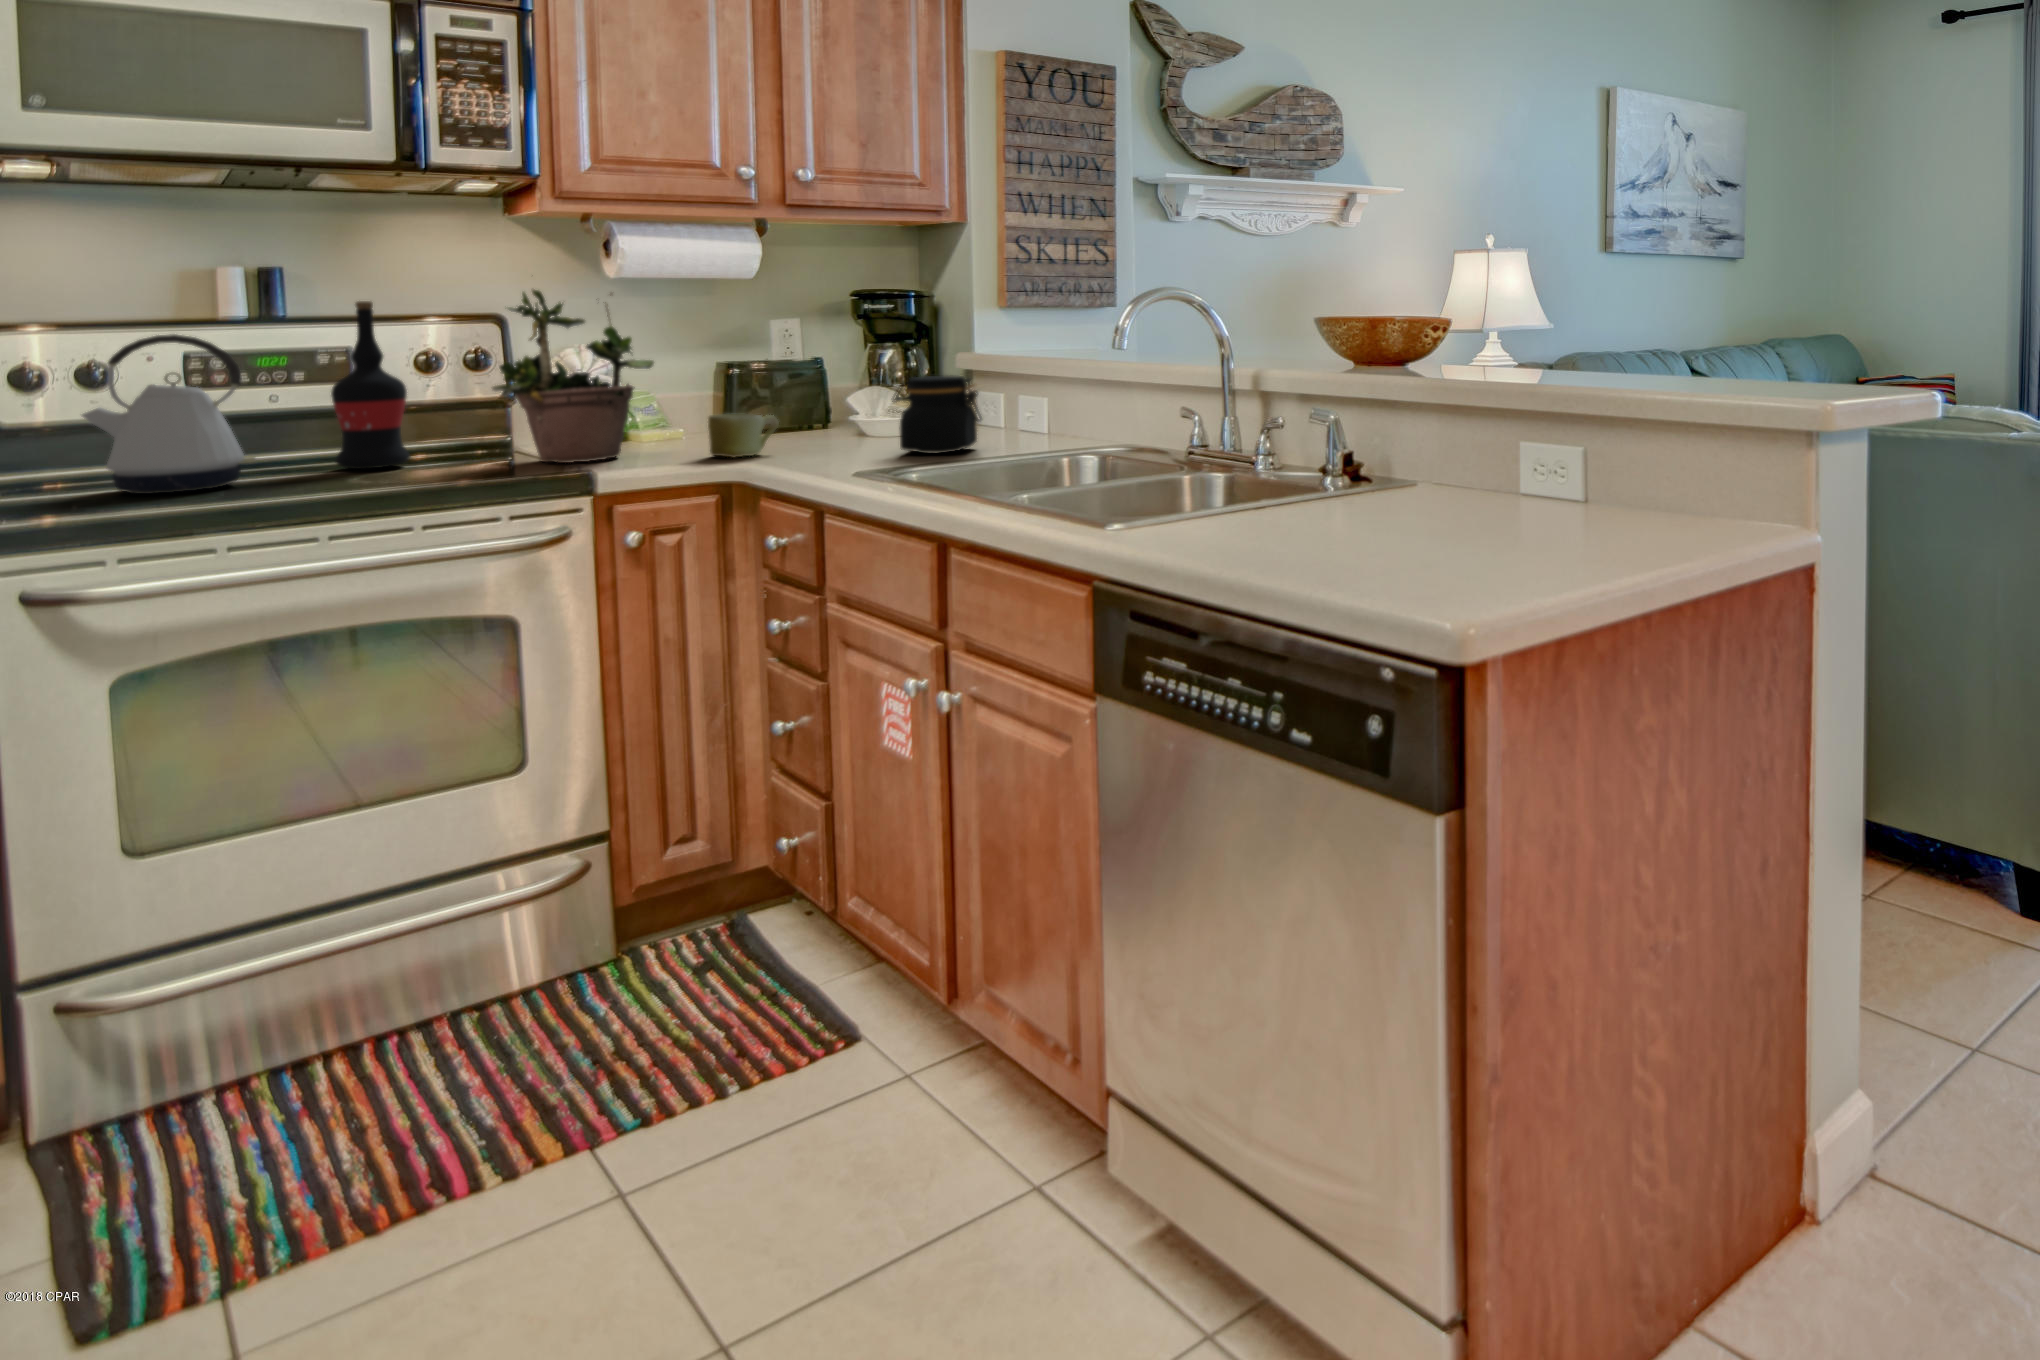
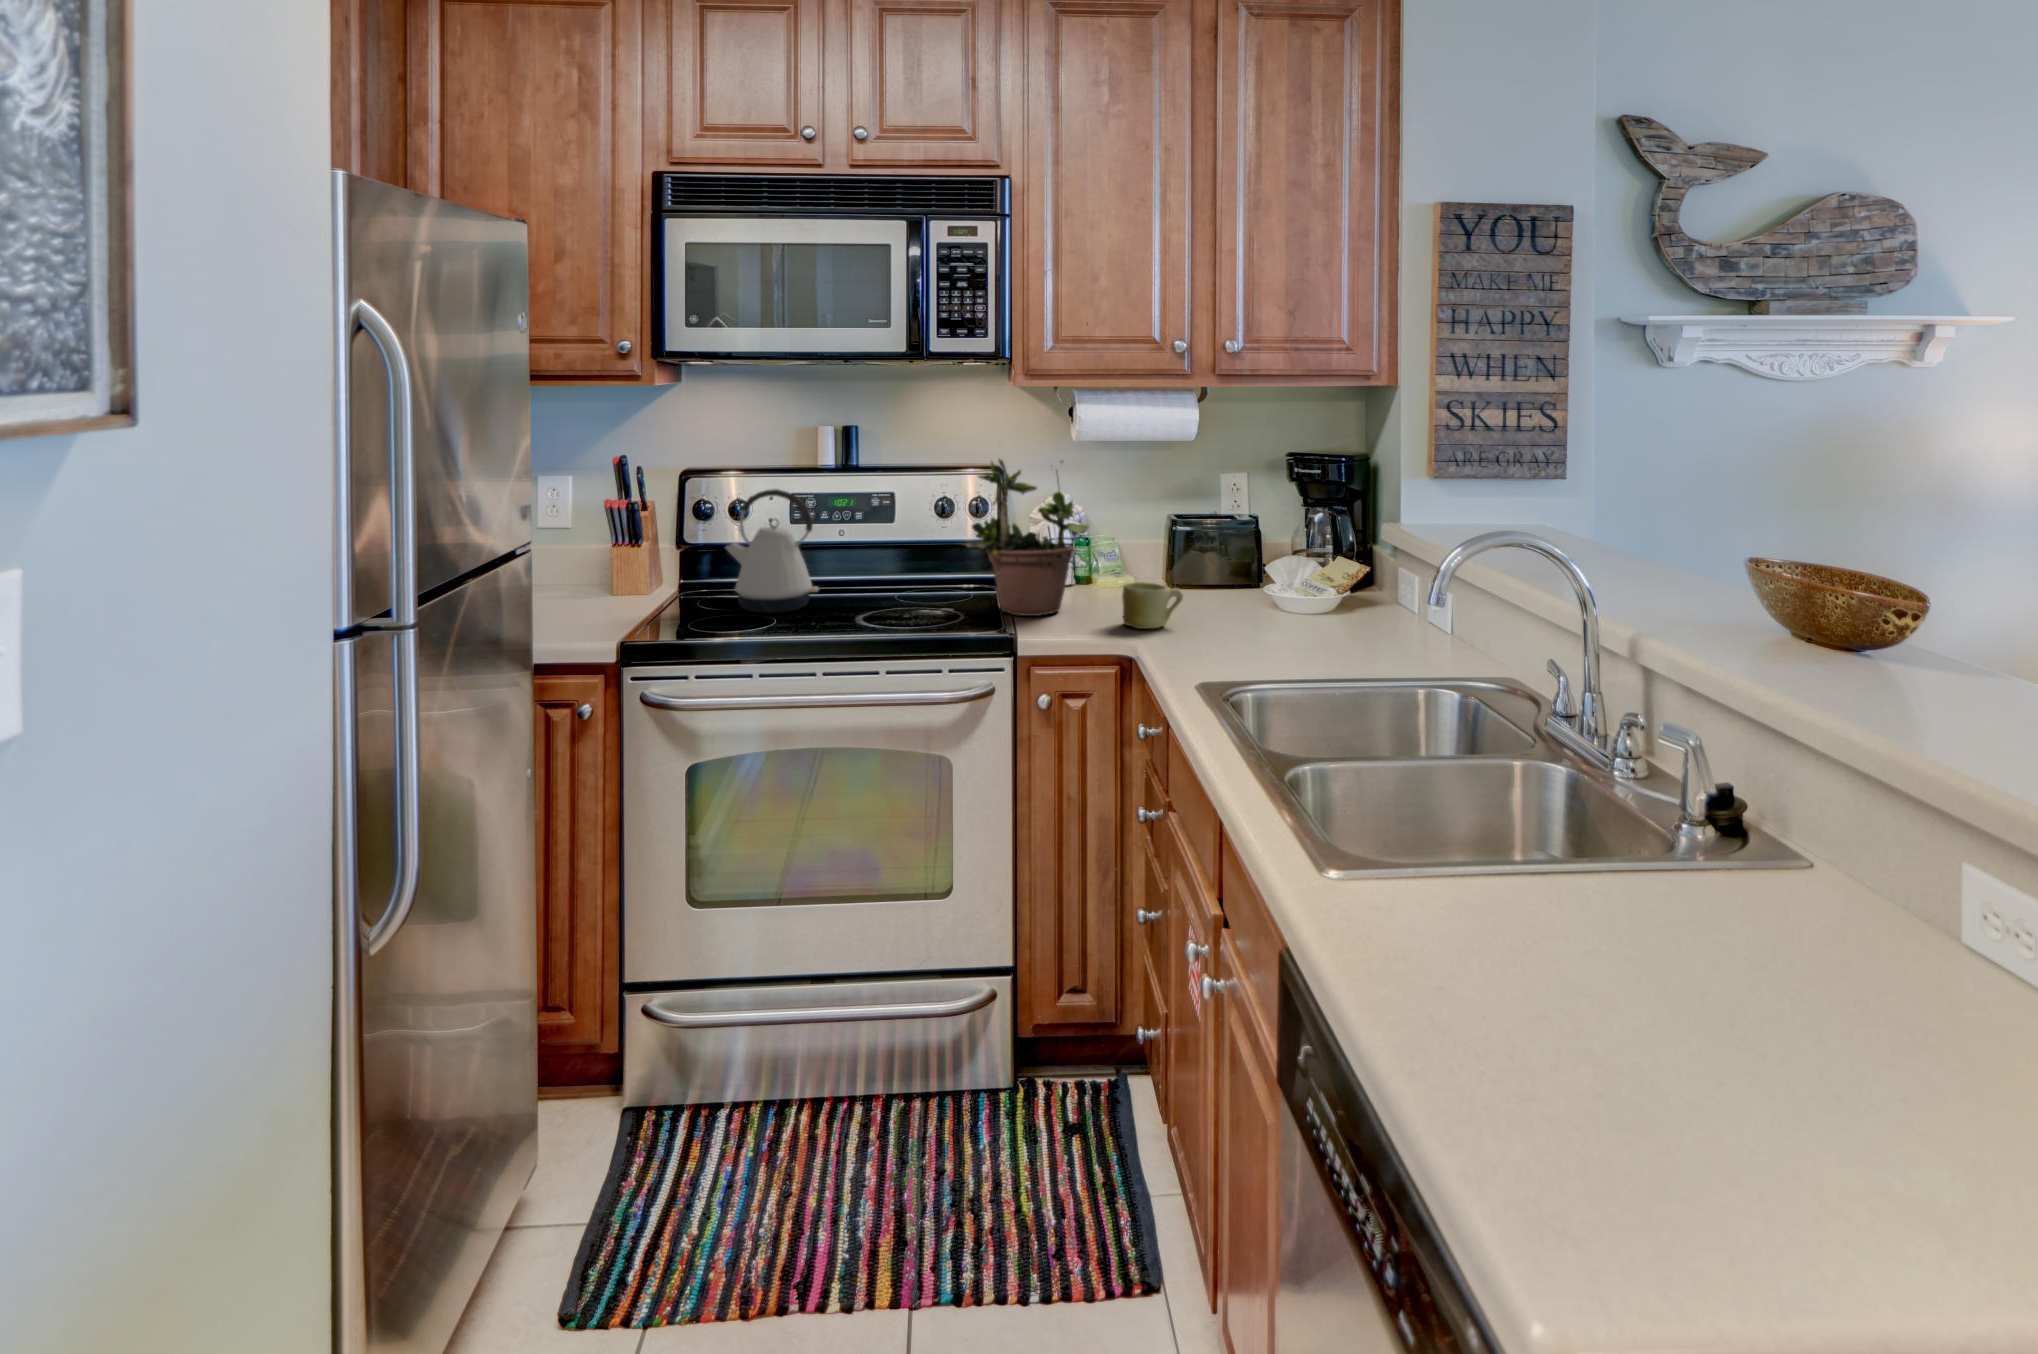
wine bottle: present [331,301,410,469] -> none [873,462,921,600]
jar: present [892,375,981,453] -> none [1277,566,1365,654]

